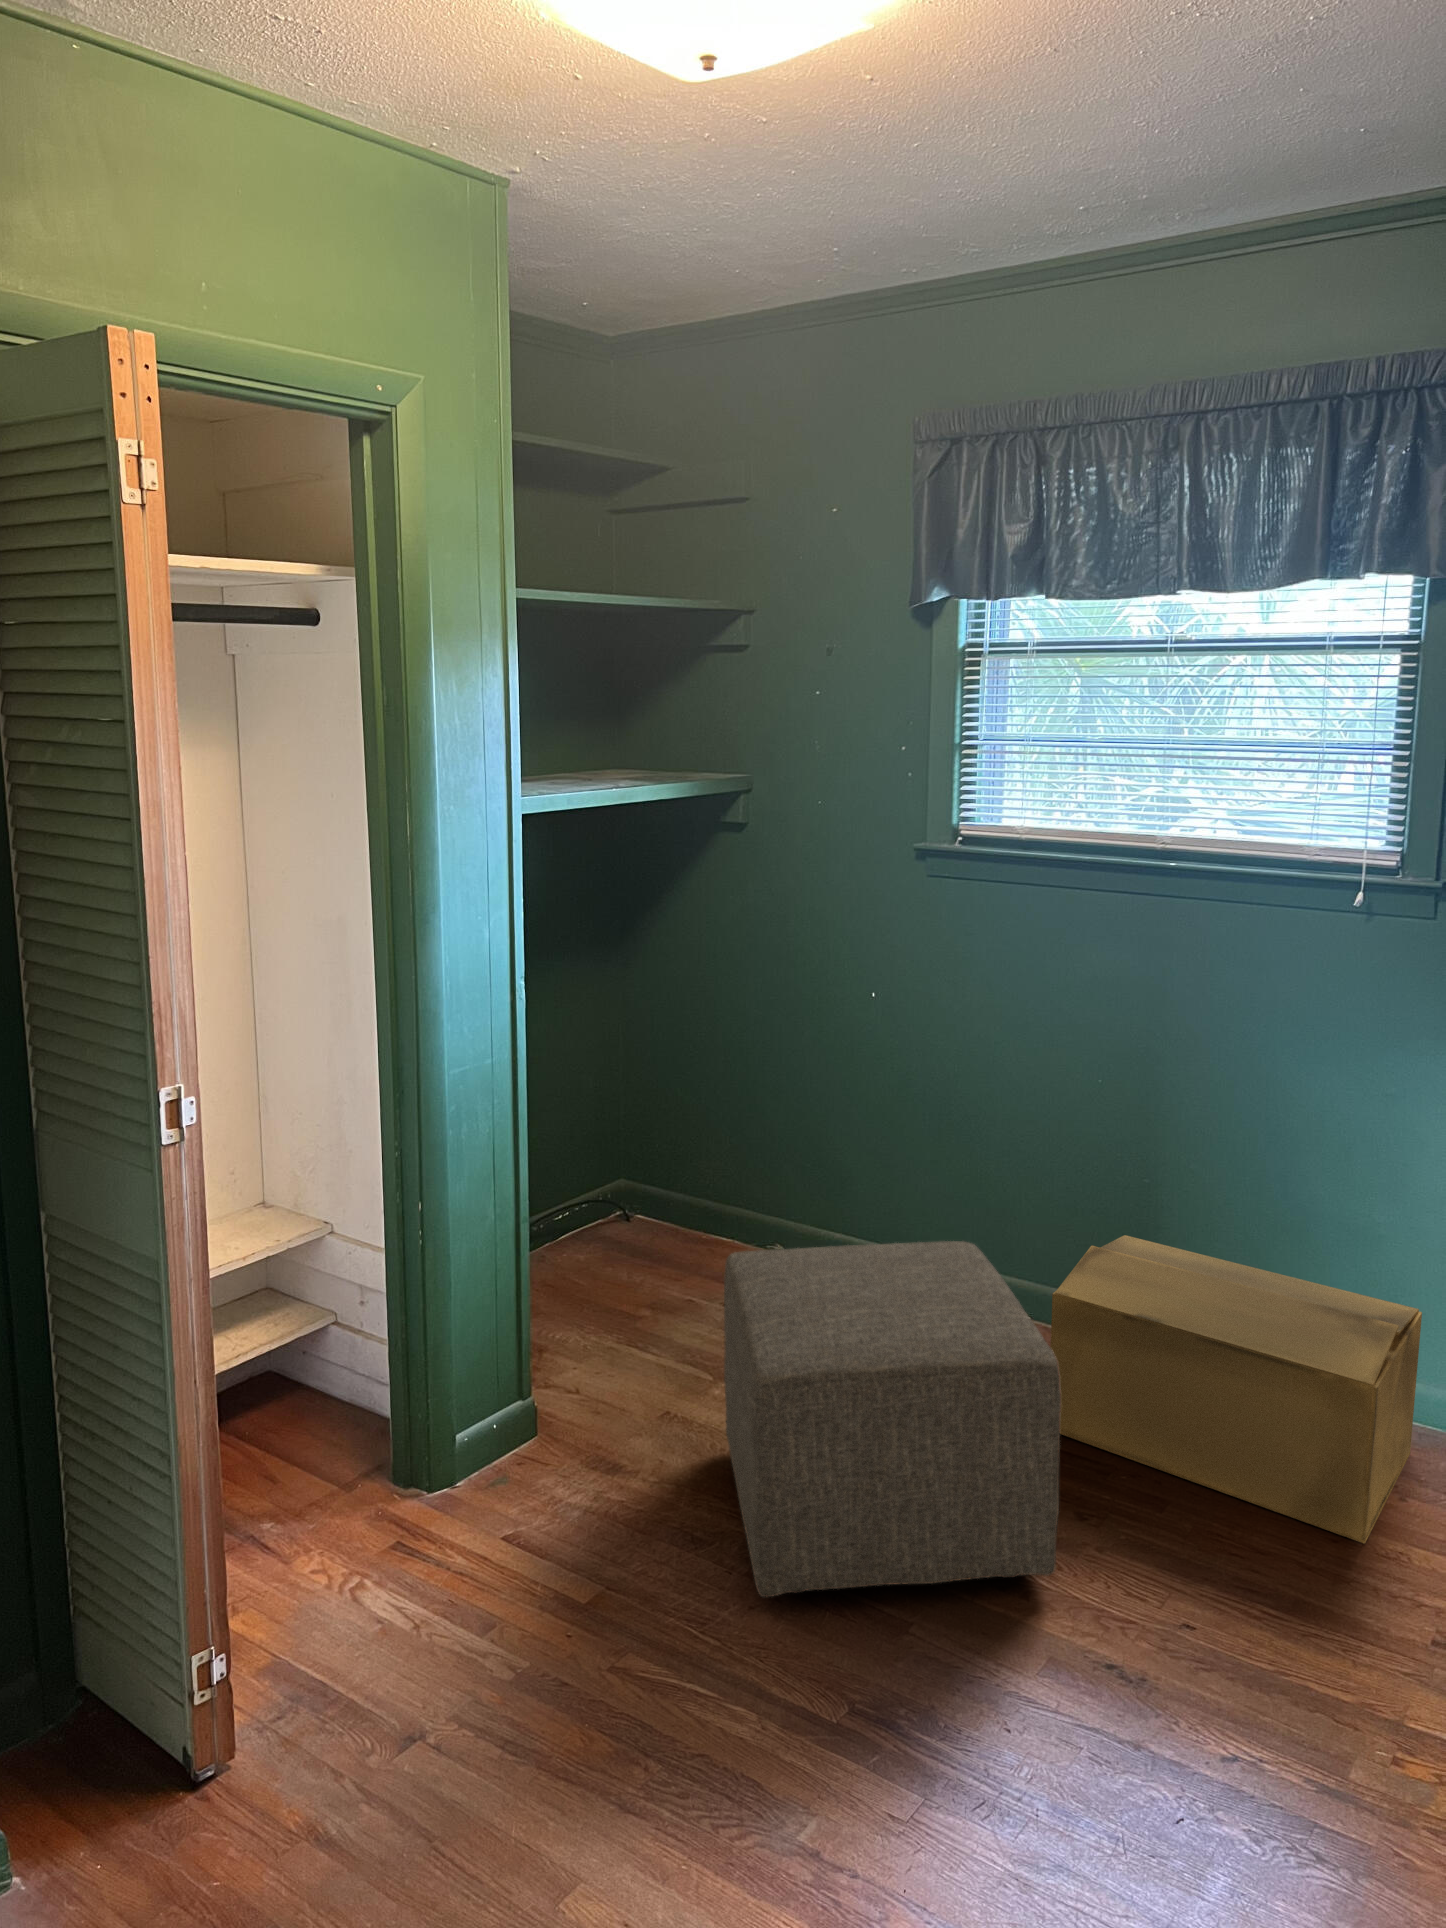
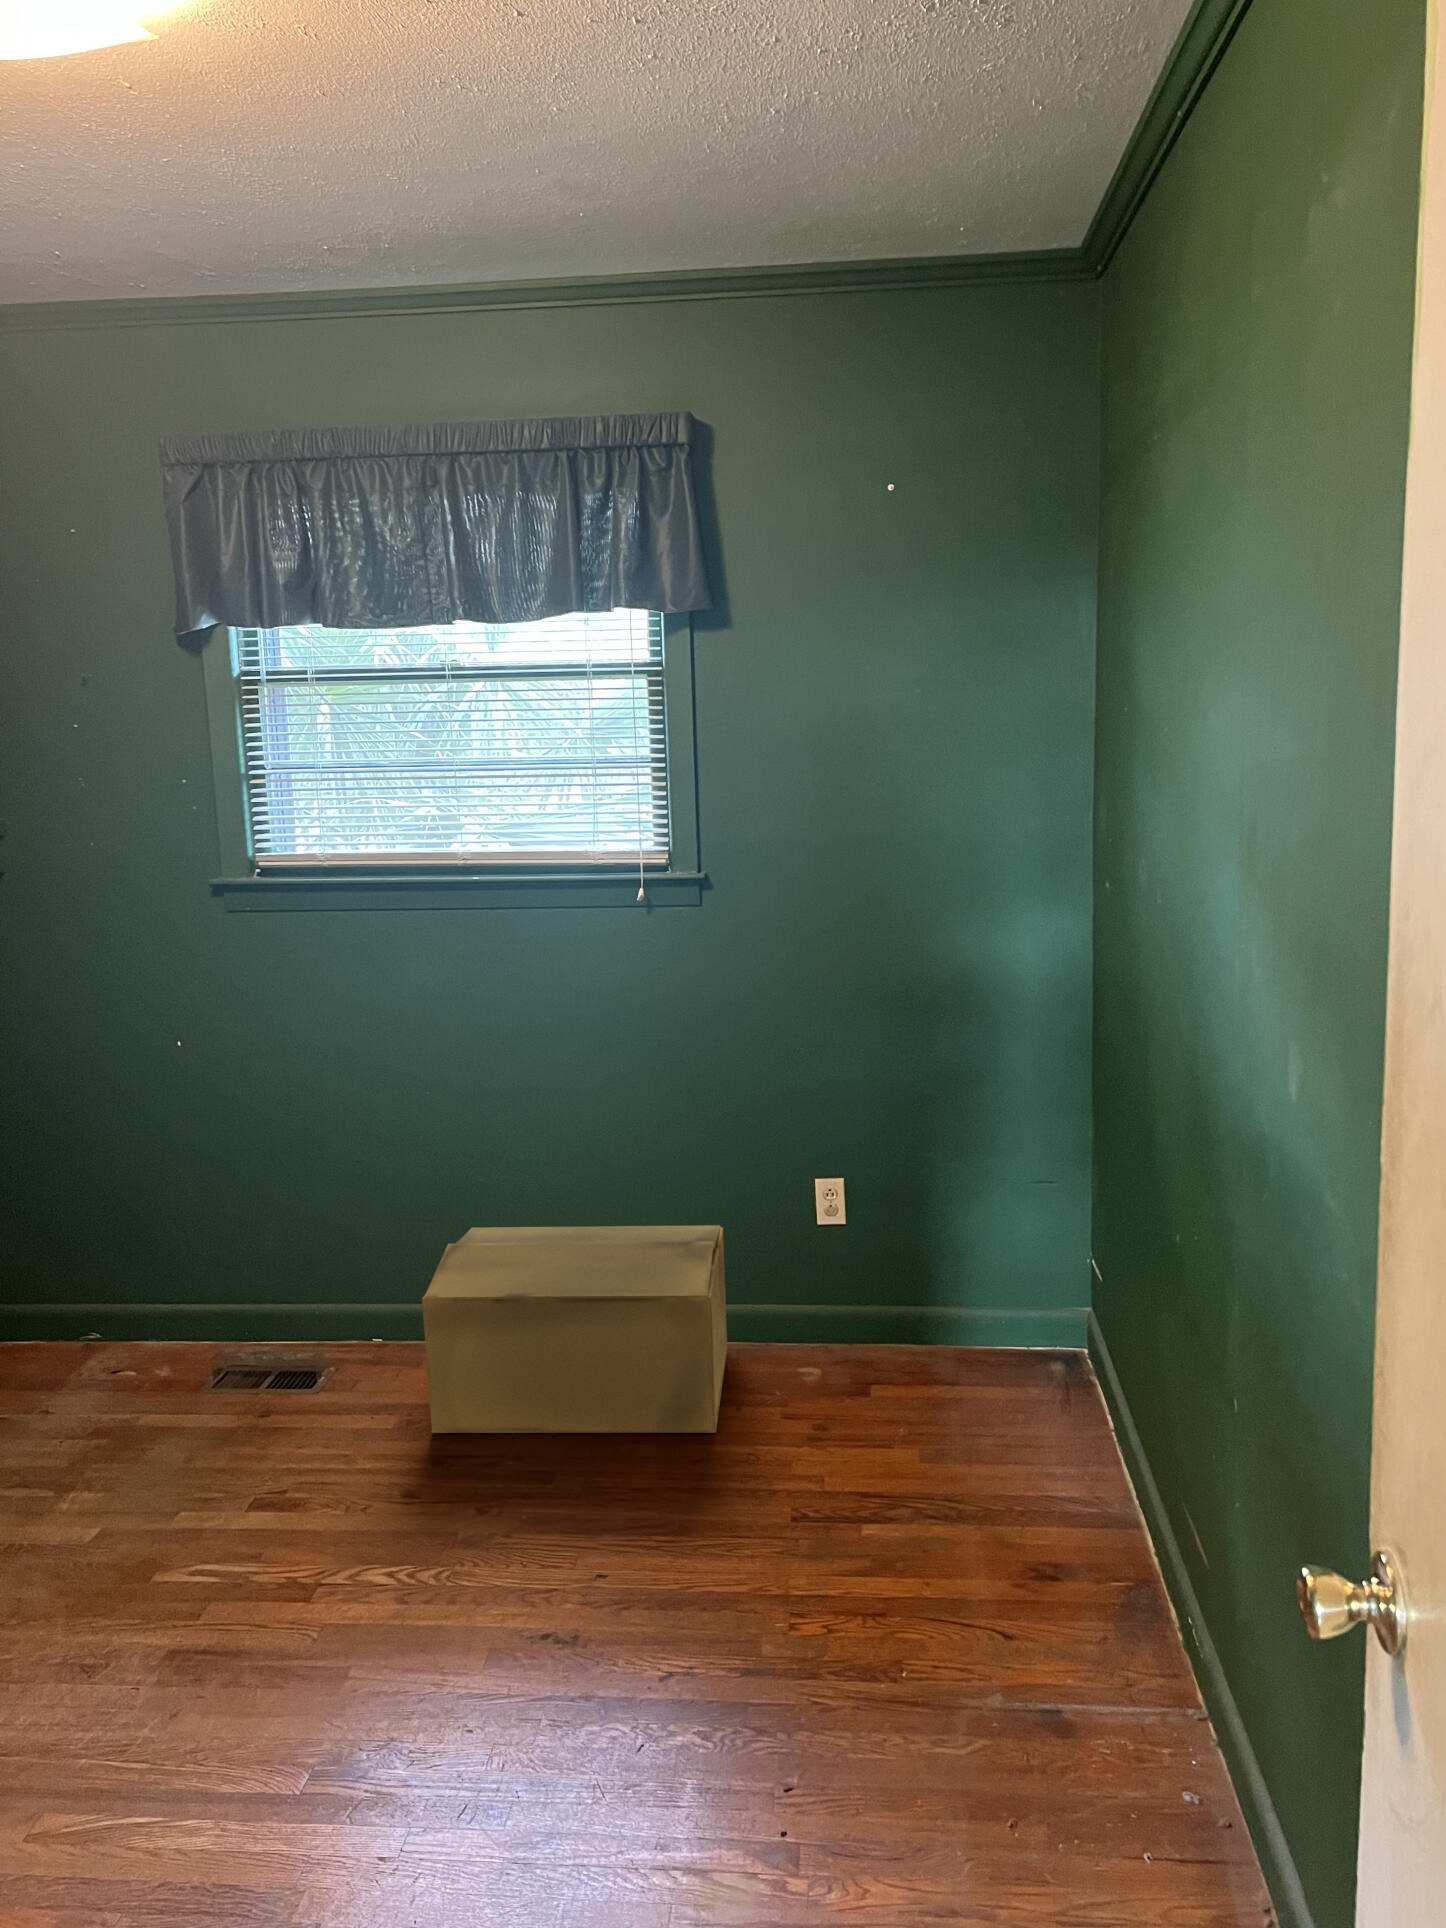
ottoman: present [724,1241,1061,1597] -> none [57,1271,477,1727]

